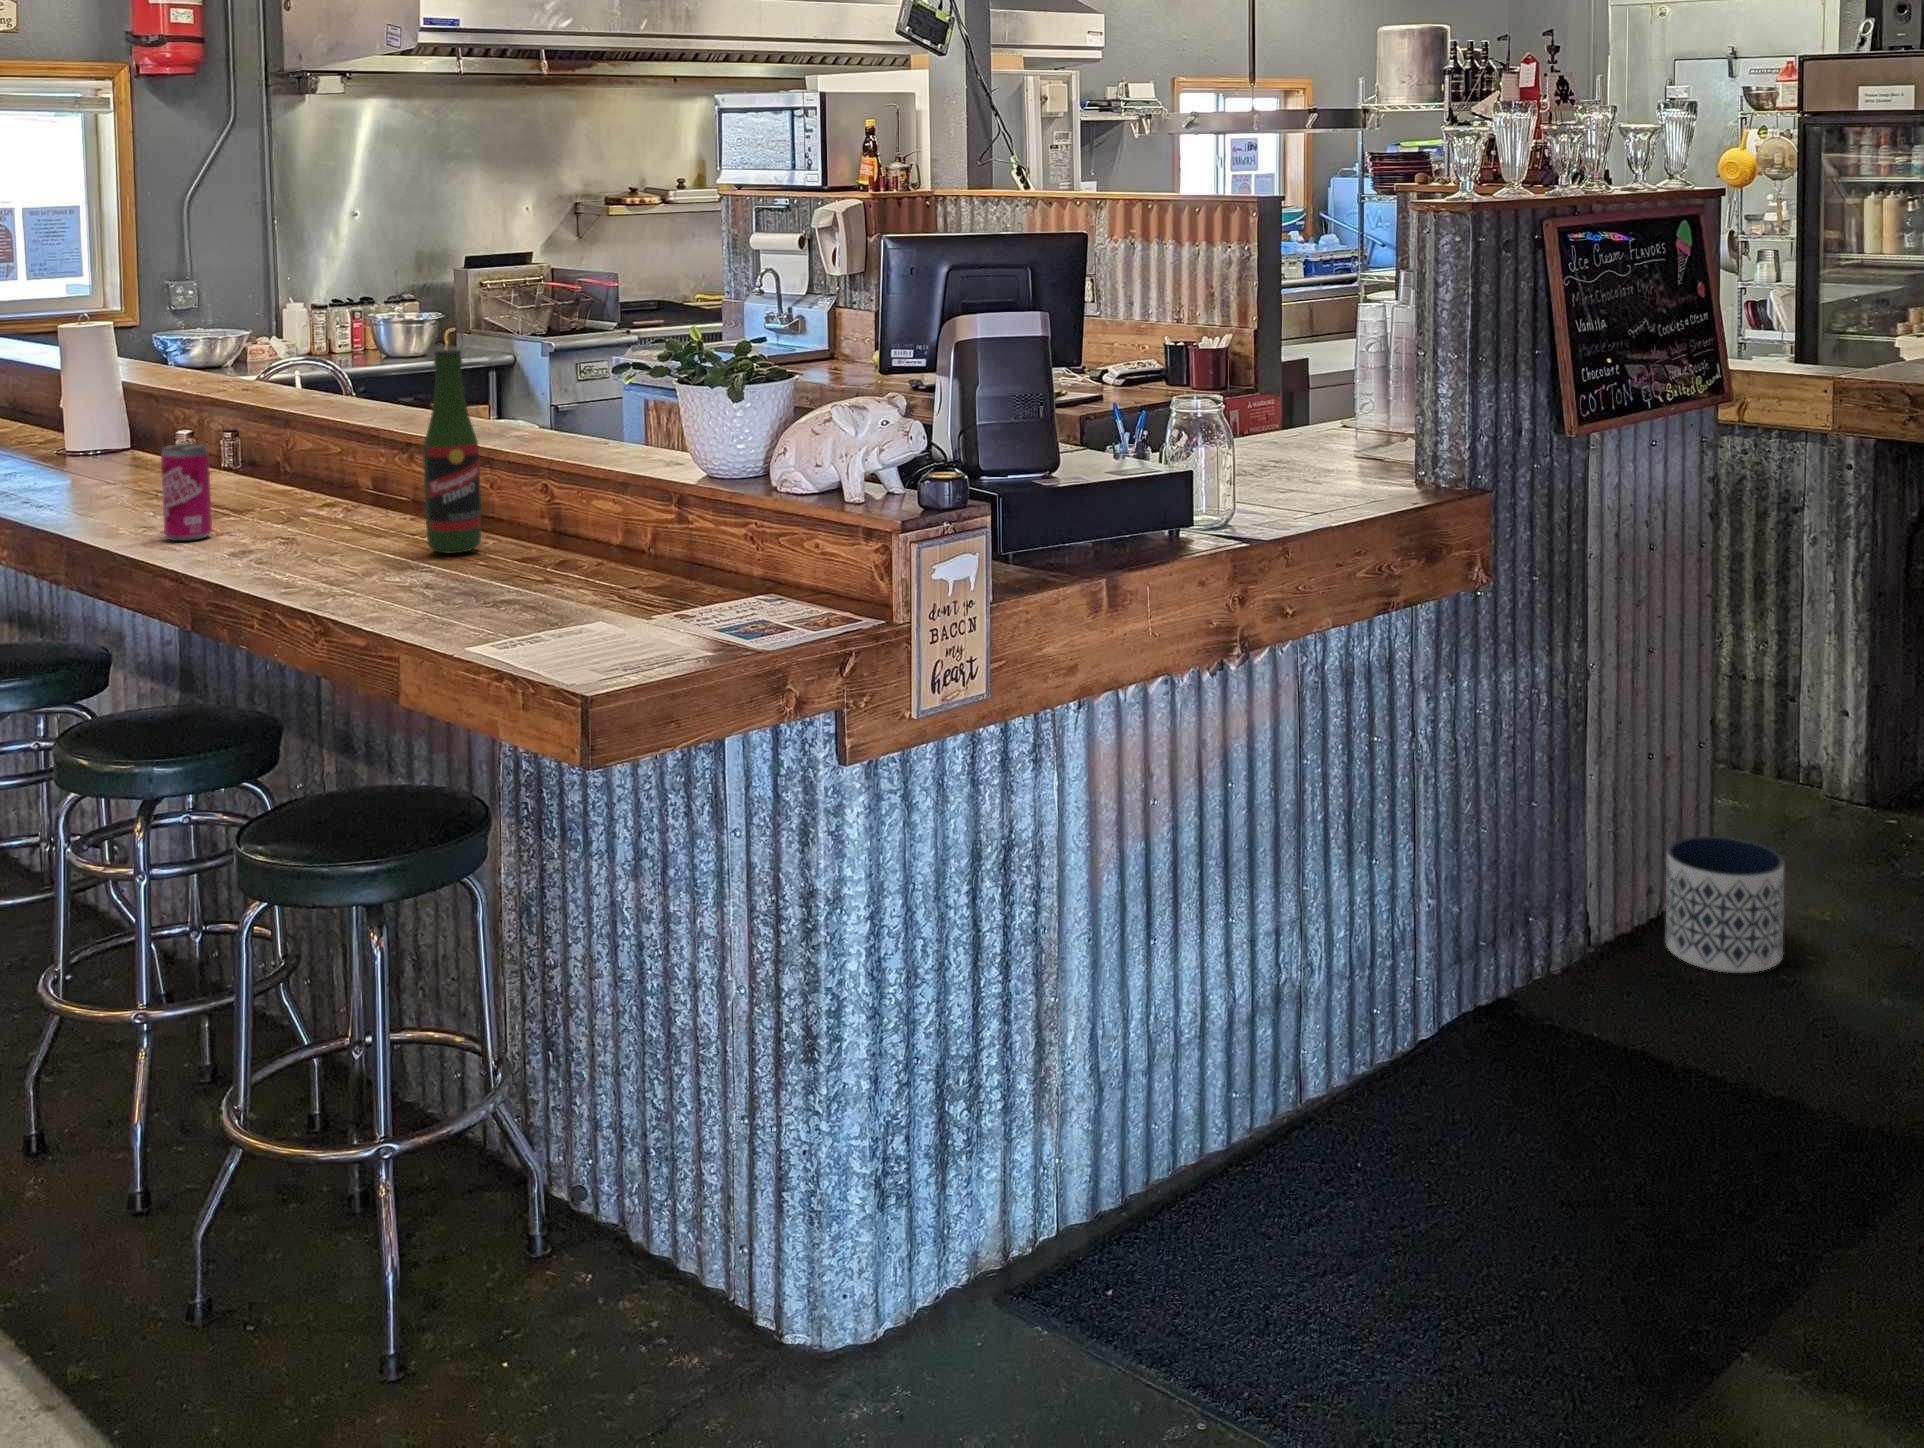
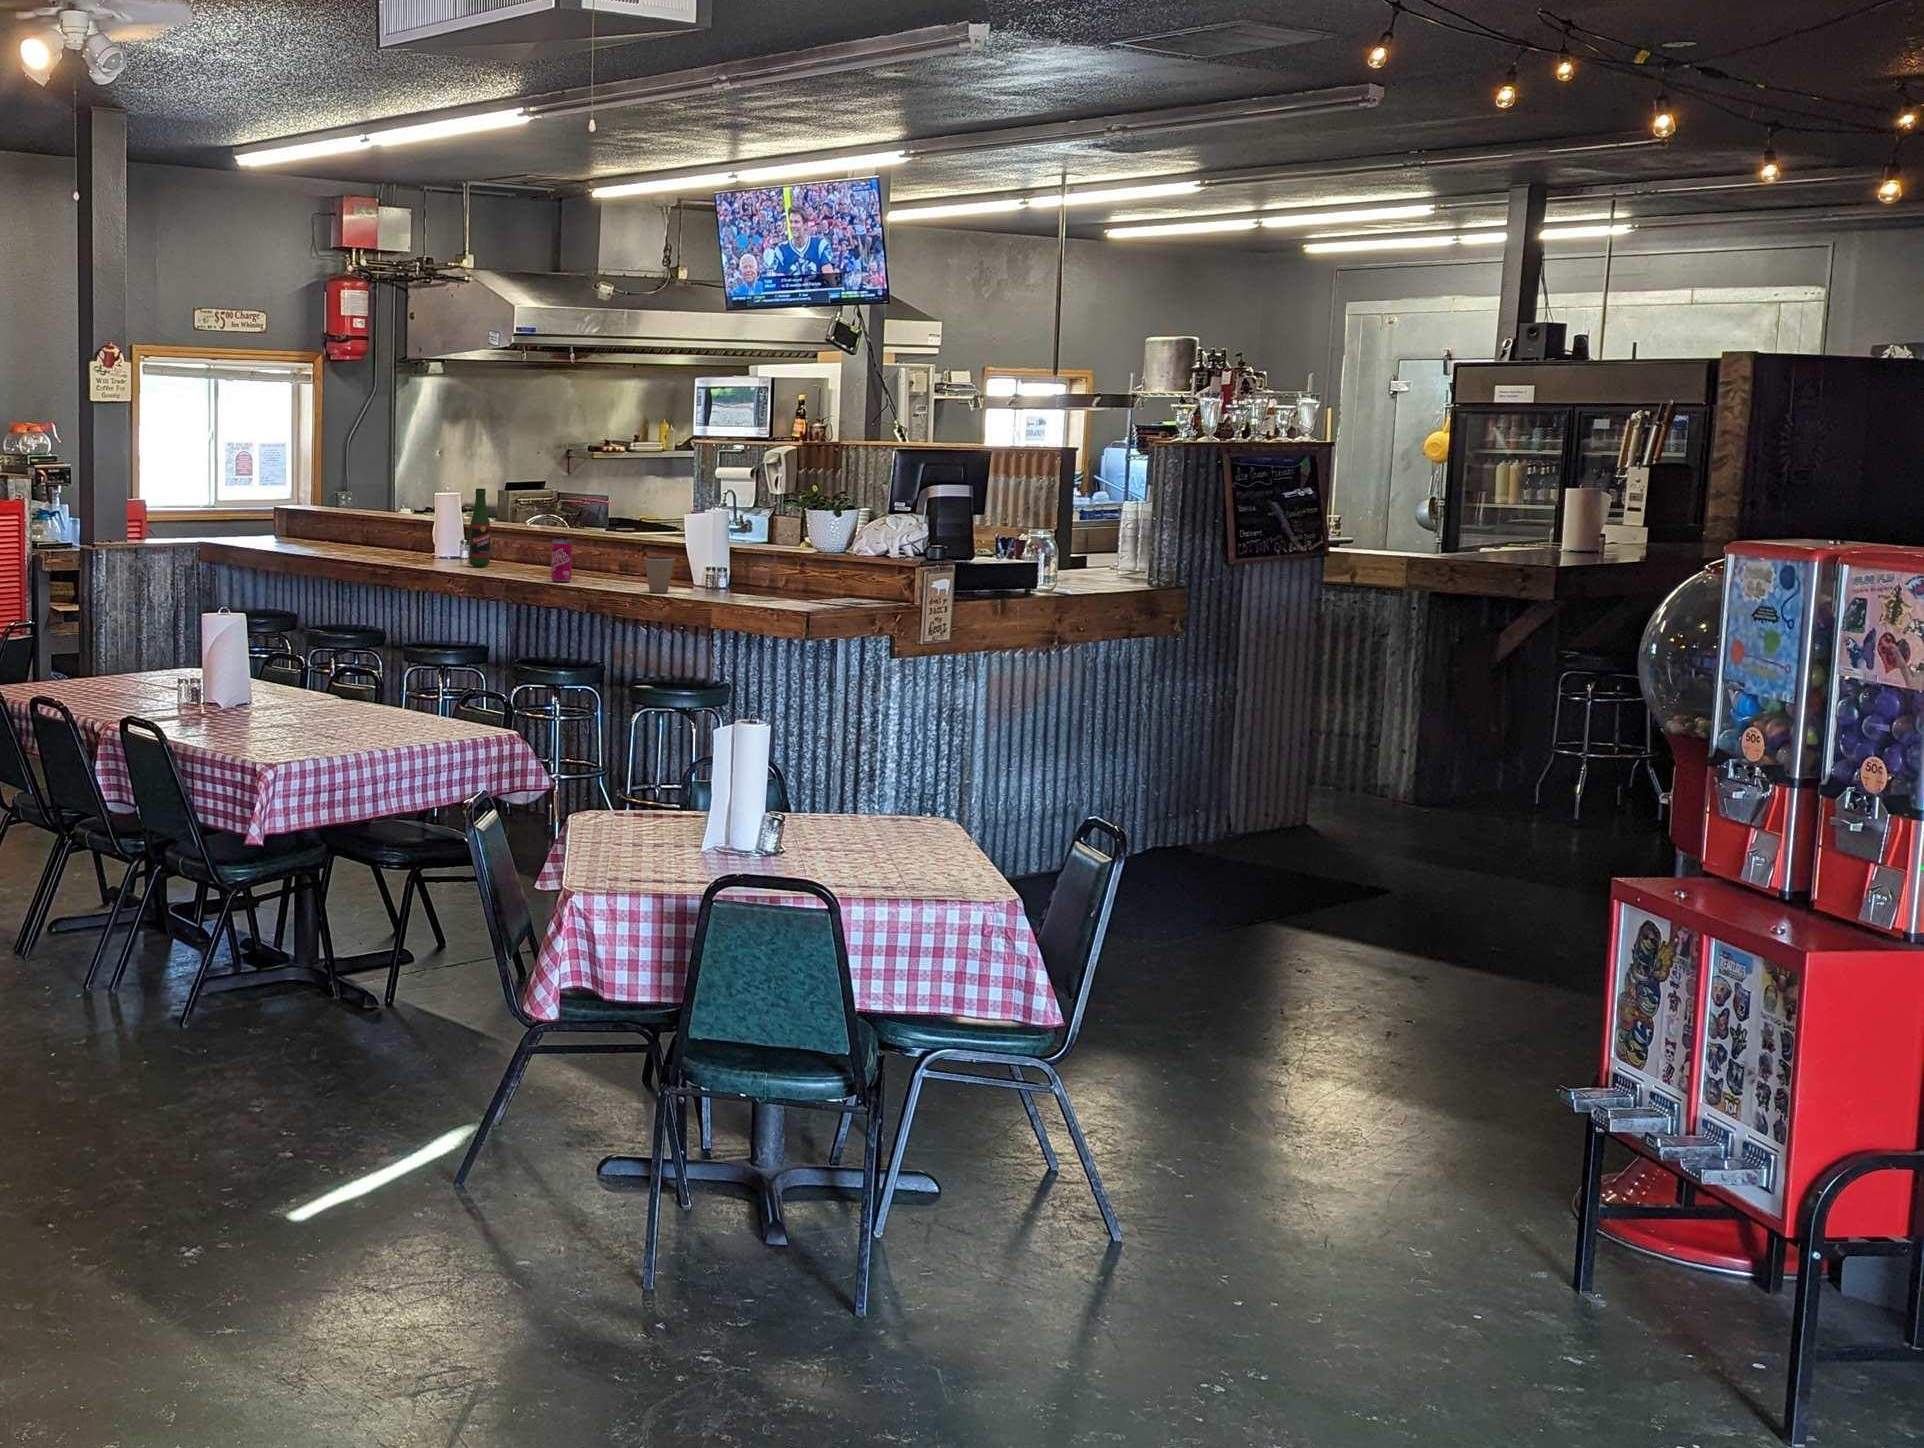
beer bottle: present [423,350,481,553] -> present [469,489,490,567]
coffee cup: none [294,499,370,588] -> present [644,557,675,593]
planter: present [1666,836,1784,973] -> none [1270,788,1337,850]

